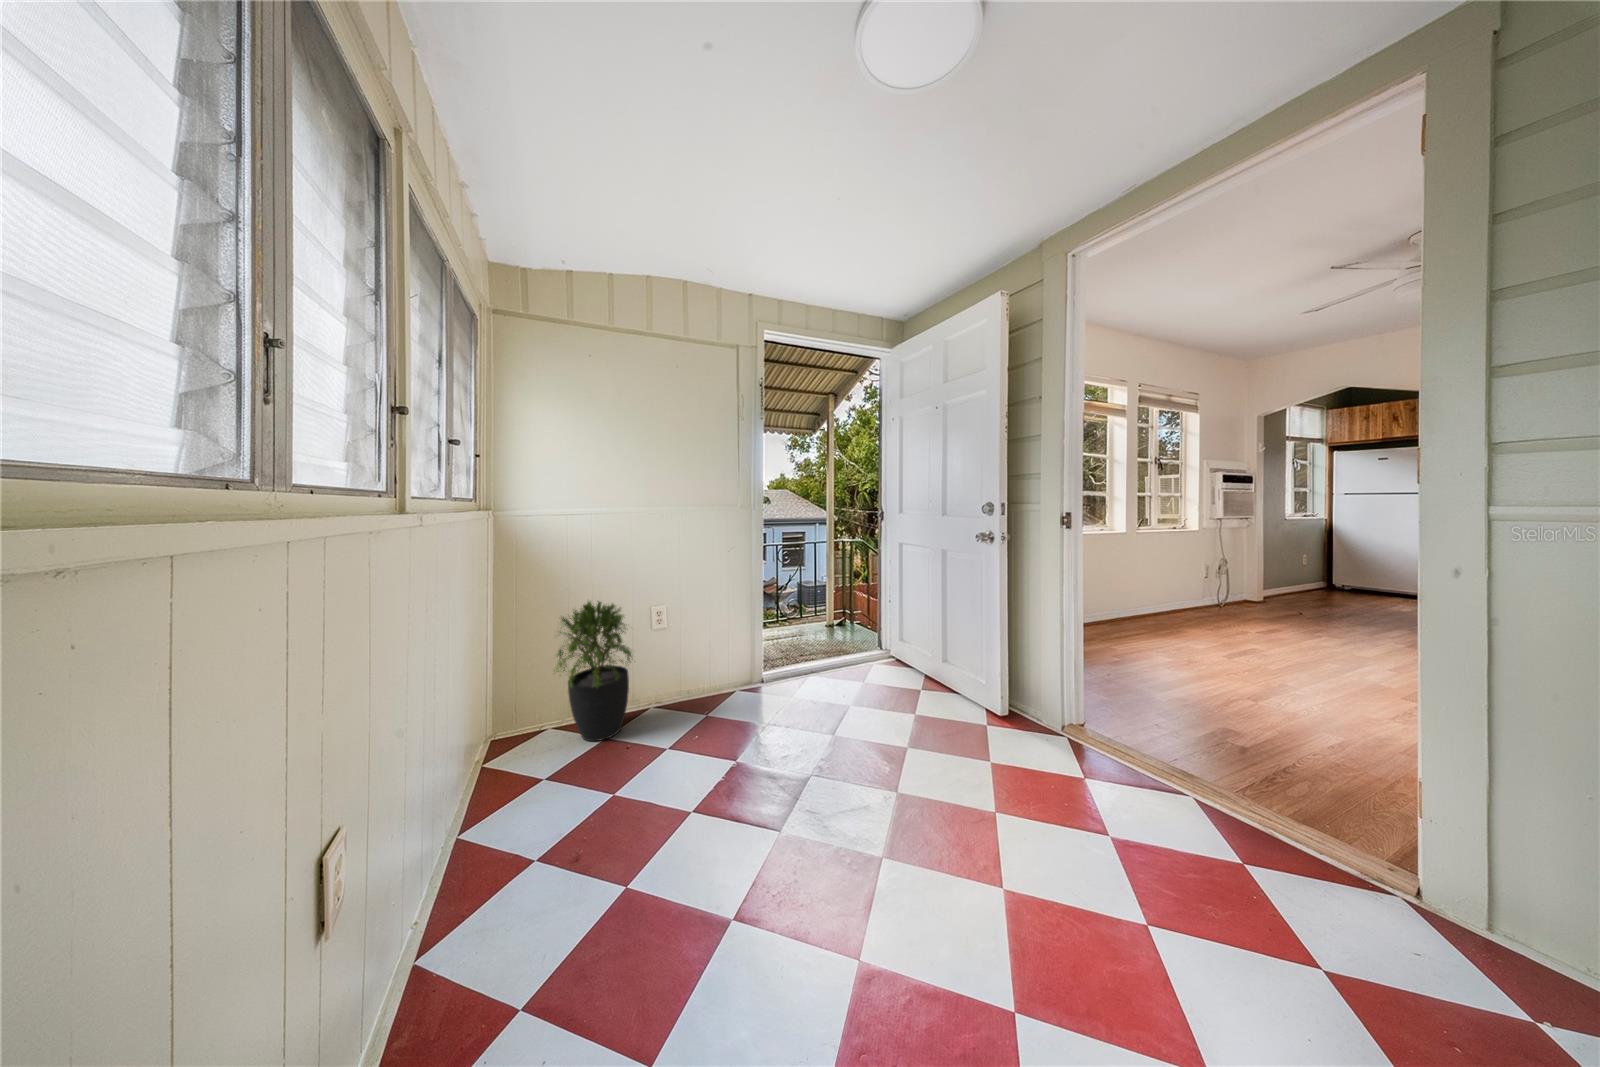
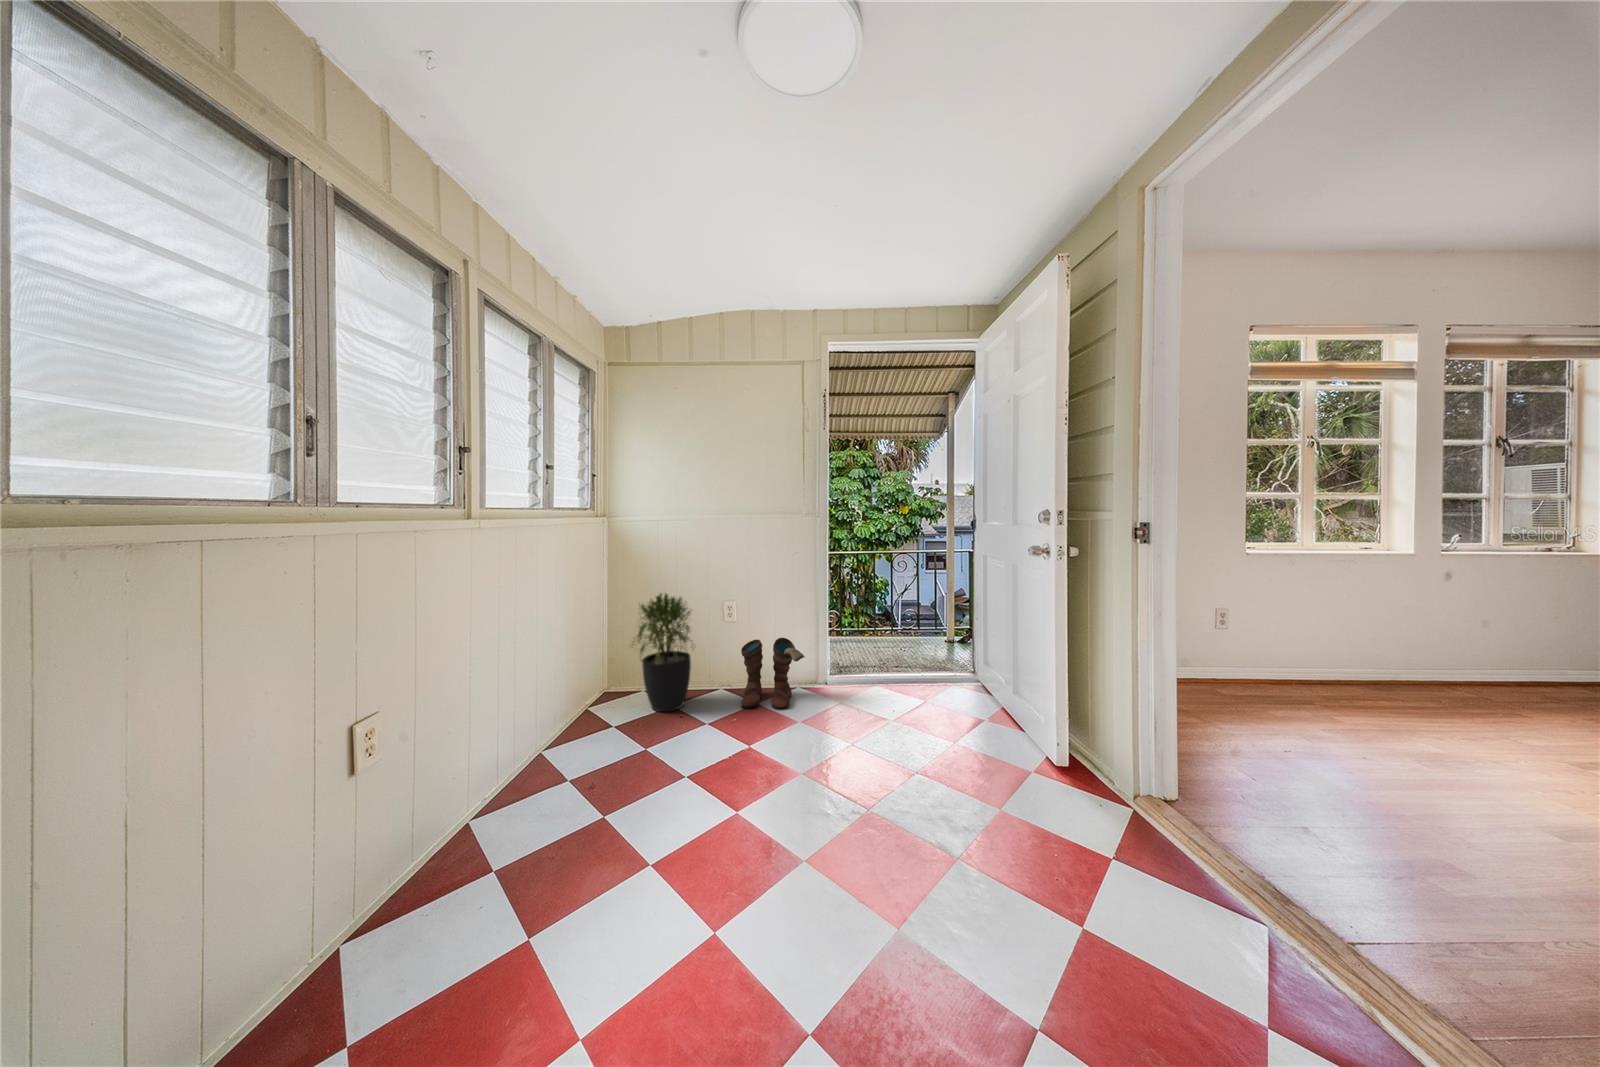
boots: none [681,635,755,717] -> present [741,638,805,709]

